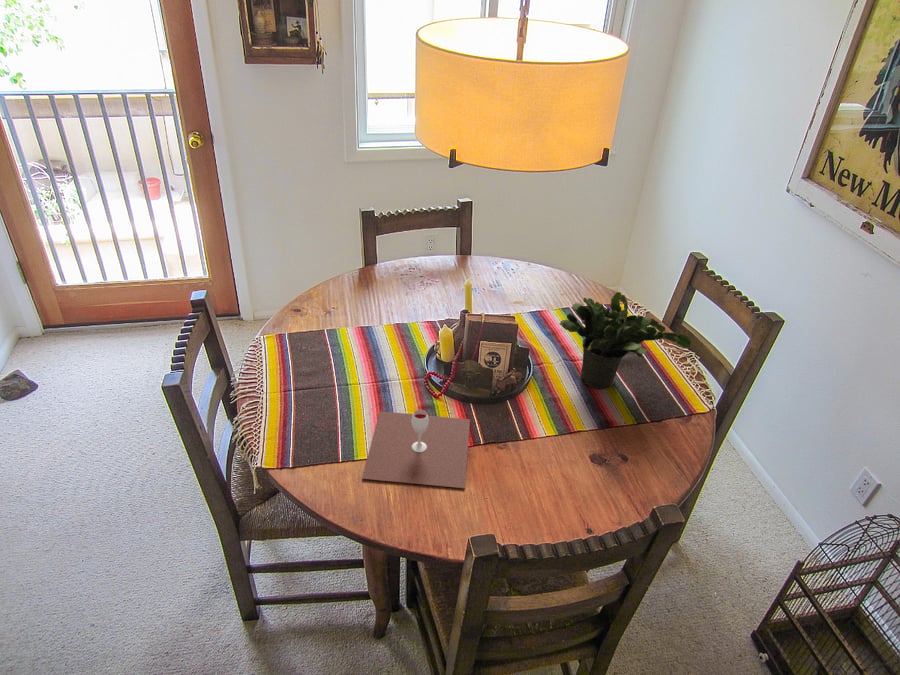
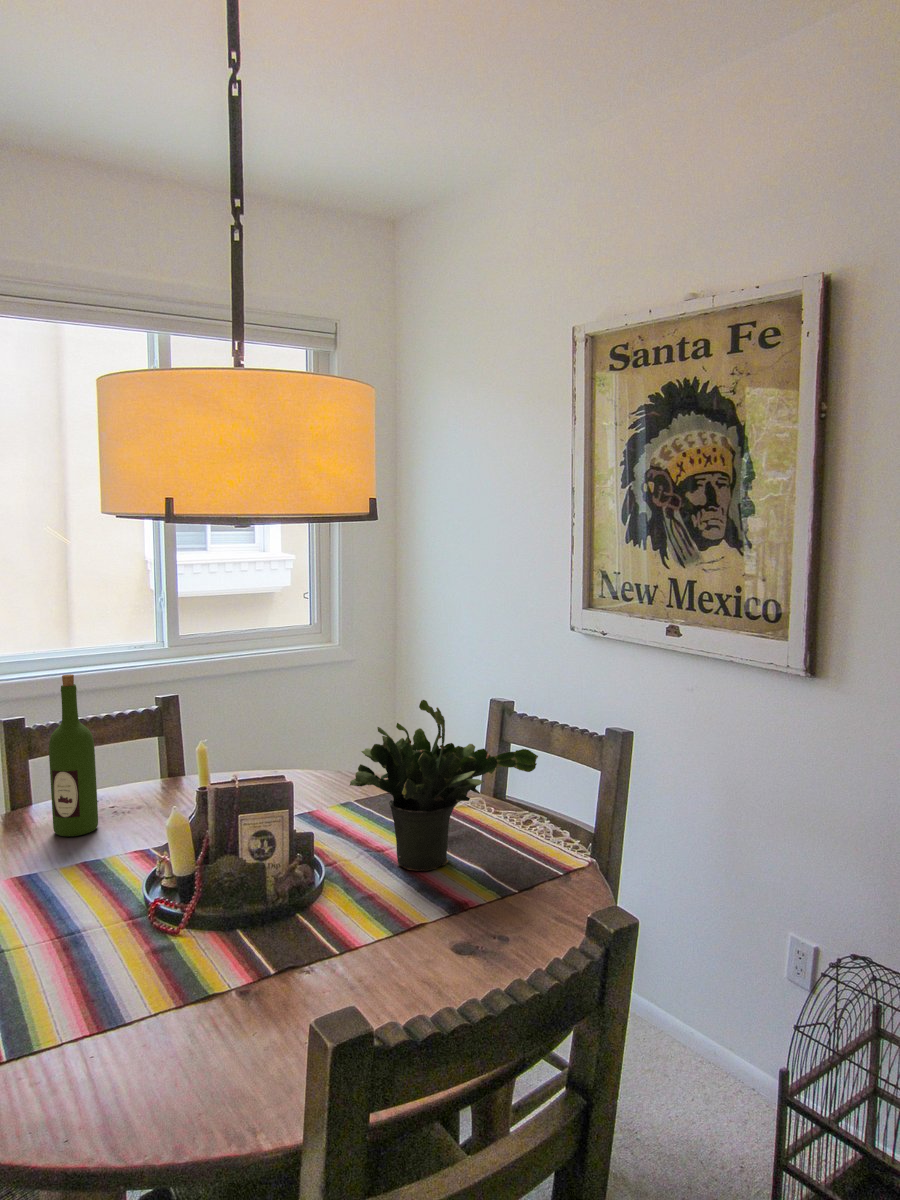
wine bottle: none [390,201,416,296] -> present [49,674,98,837]
wine glass: present [362,410,470,488] -> none [63,924,265,1076]

